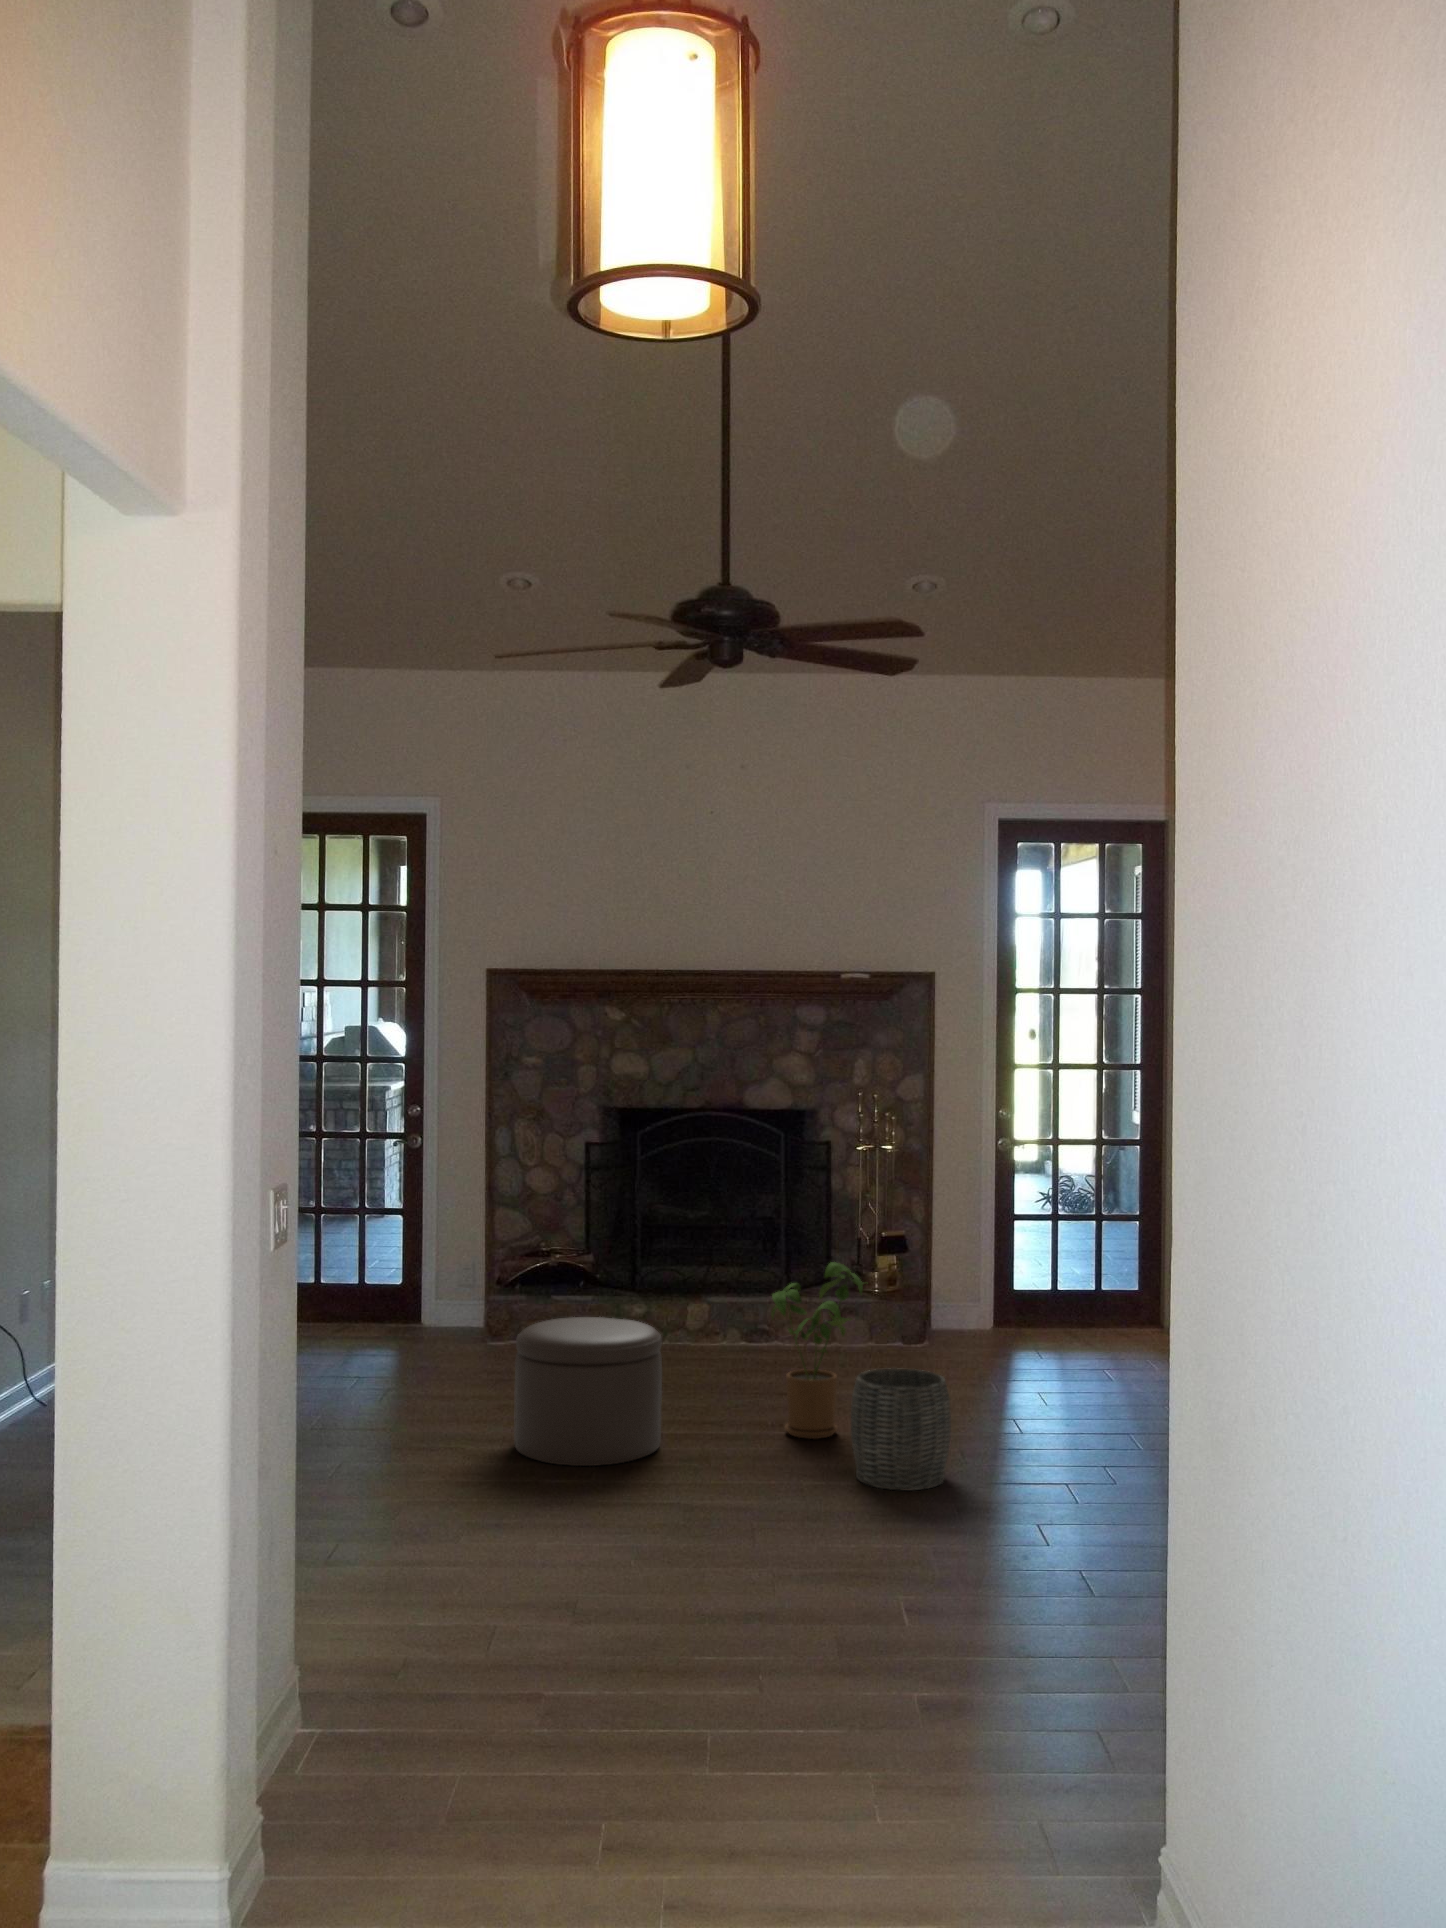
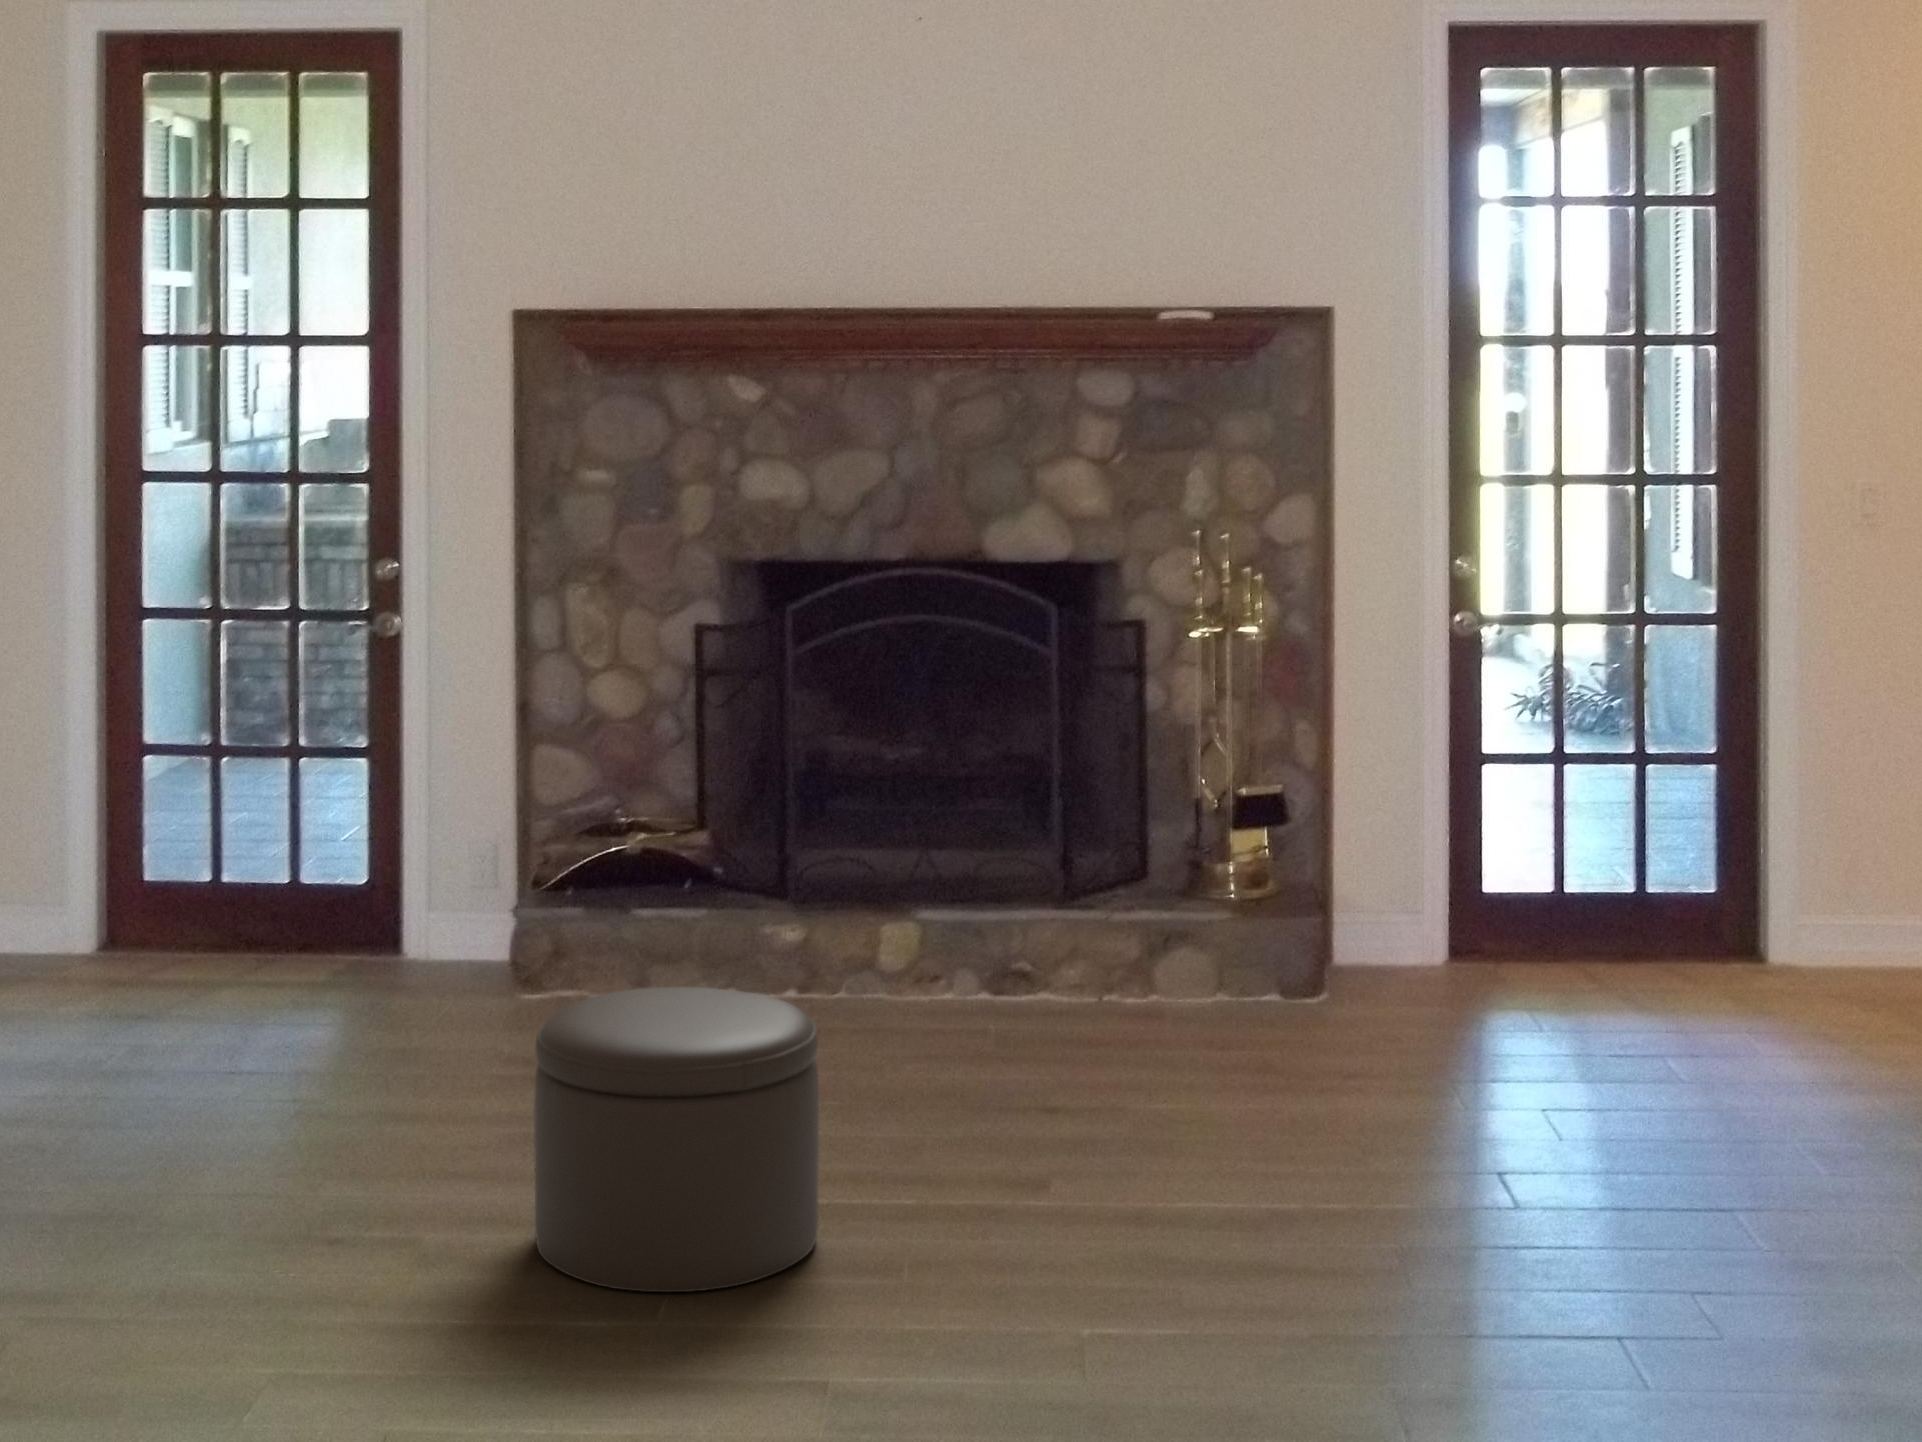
house plant: present [771,1262,864,1439] -> none [1032,881,1220,1224]
woven basket: present [851,1368,951,1491] -> none [1189,1103,1388,1359]

